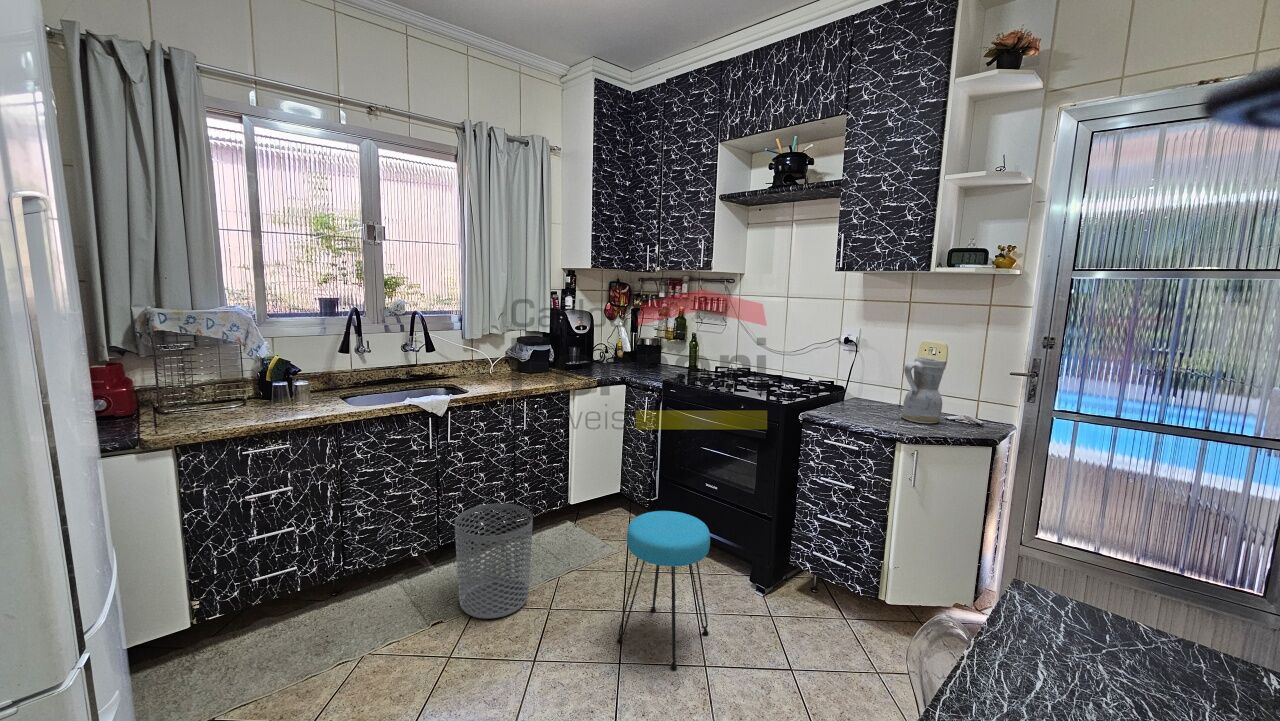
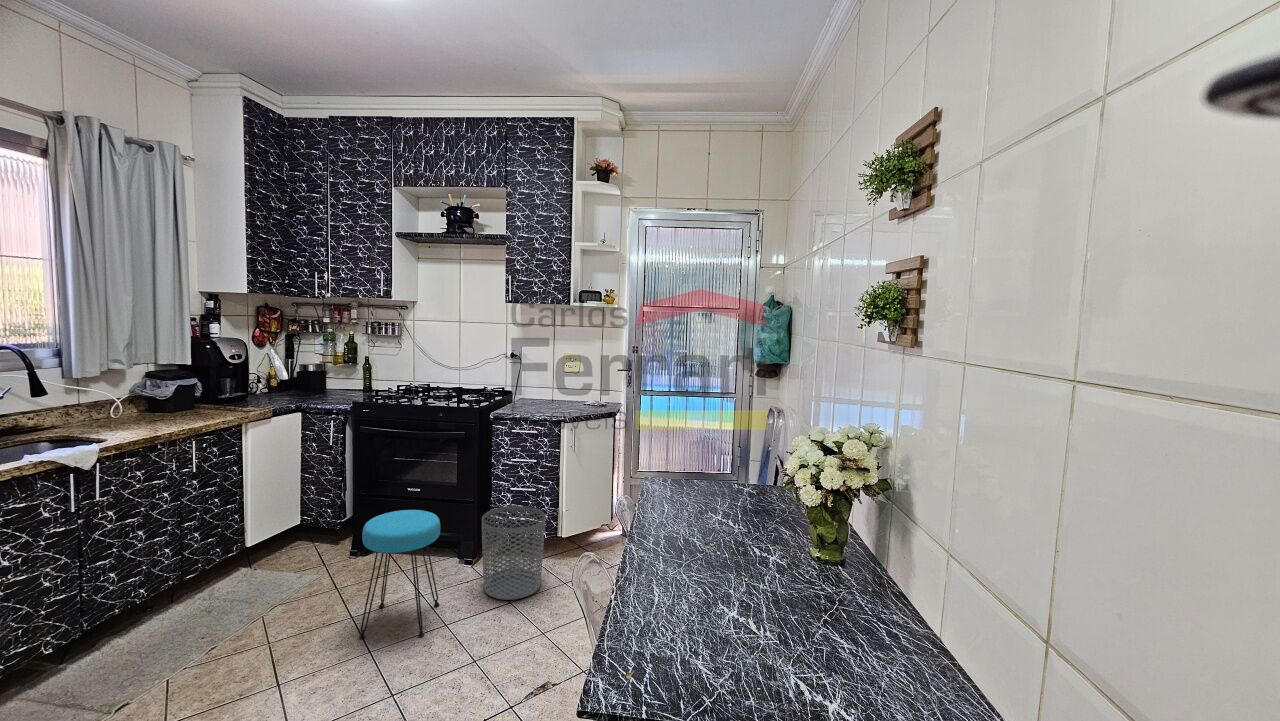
ceramic pitcher: present [901,357,947,423] -> none [559,365,584,410]
waste bin: present [455,503,533,619] -> present [482,506,546,600]

